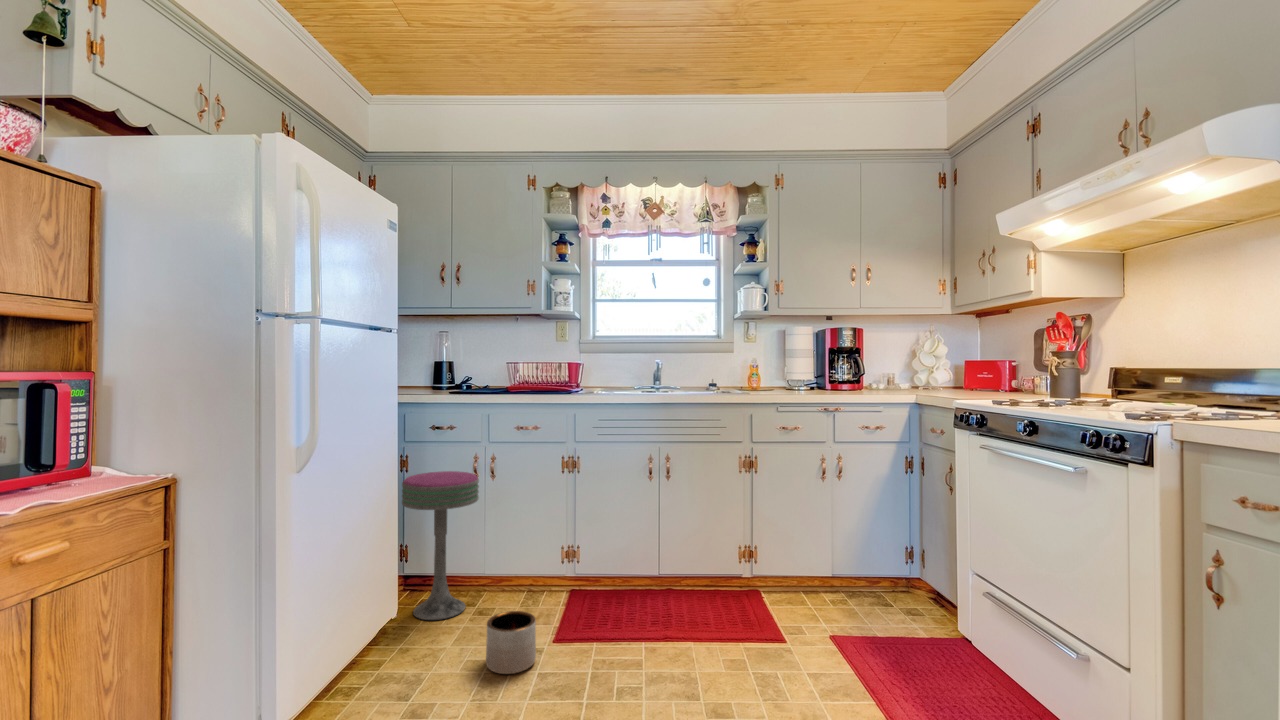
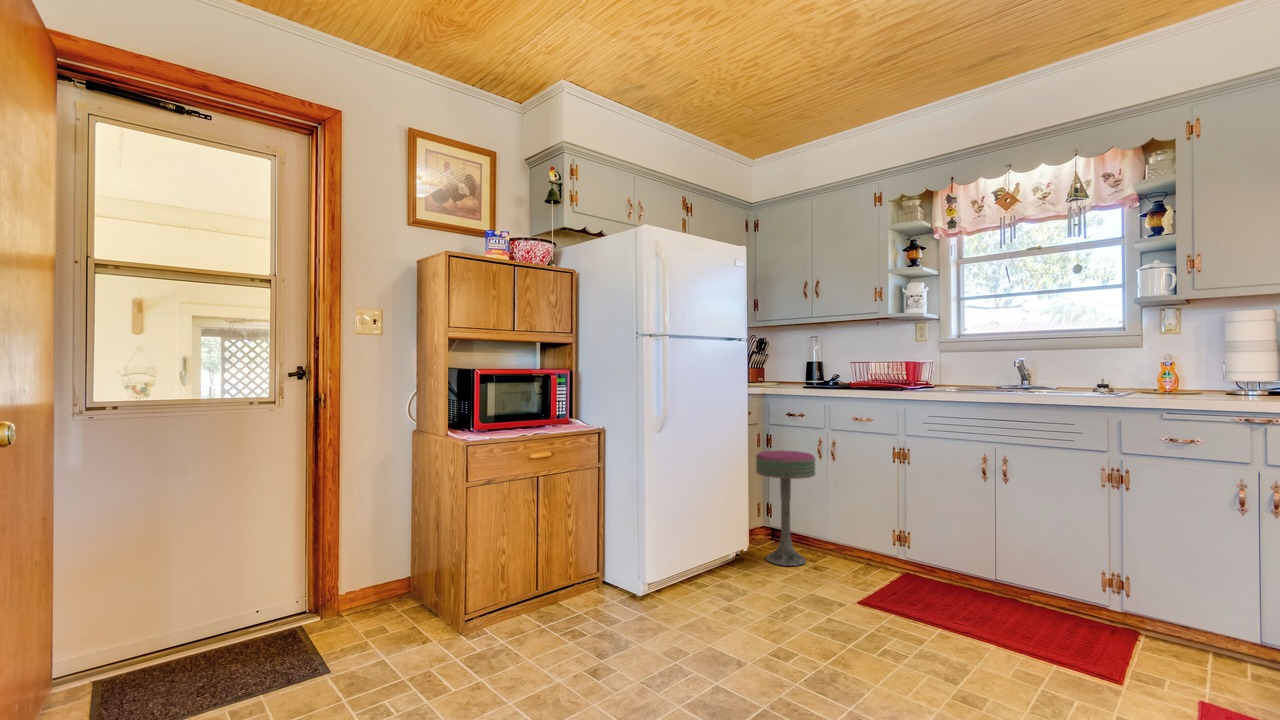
planter: present [486,611,536,674] -> none [790,564,831,612]

